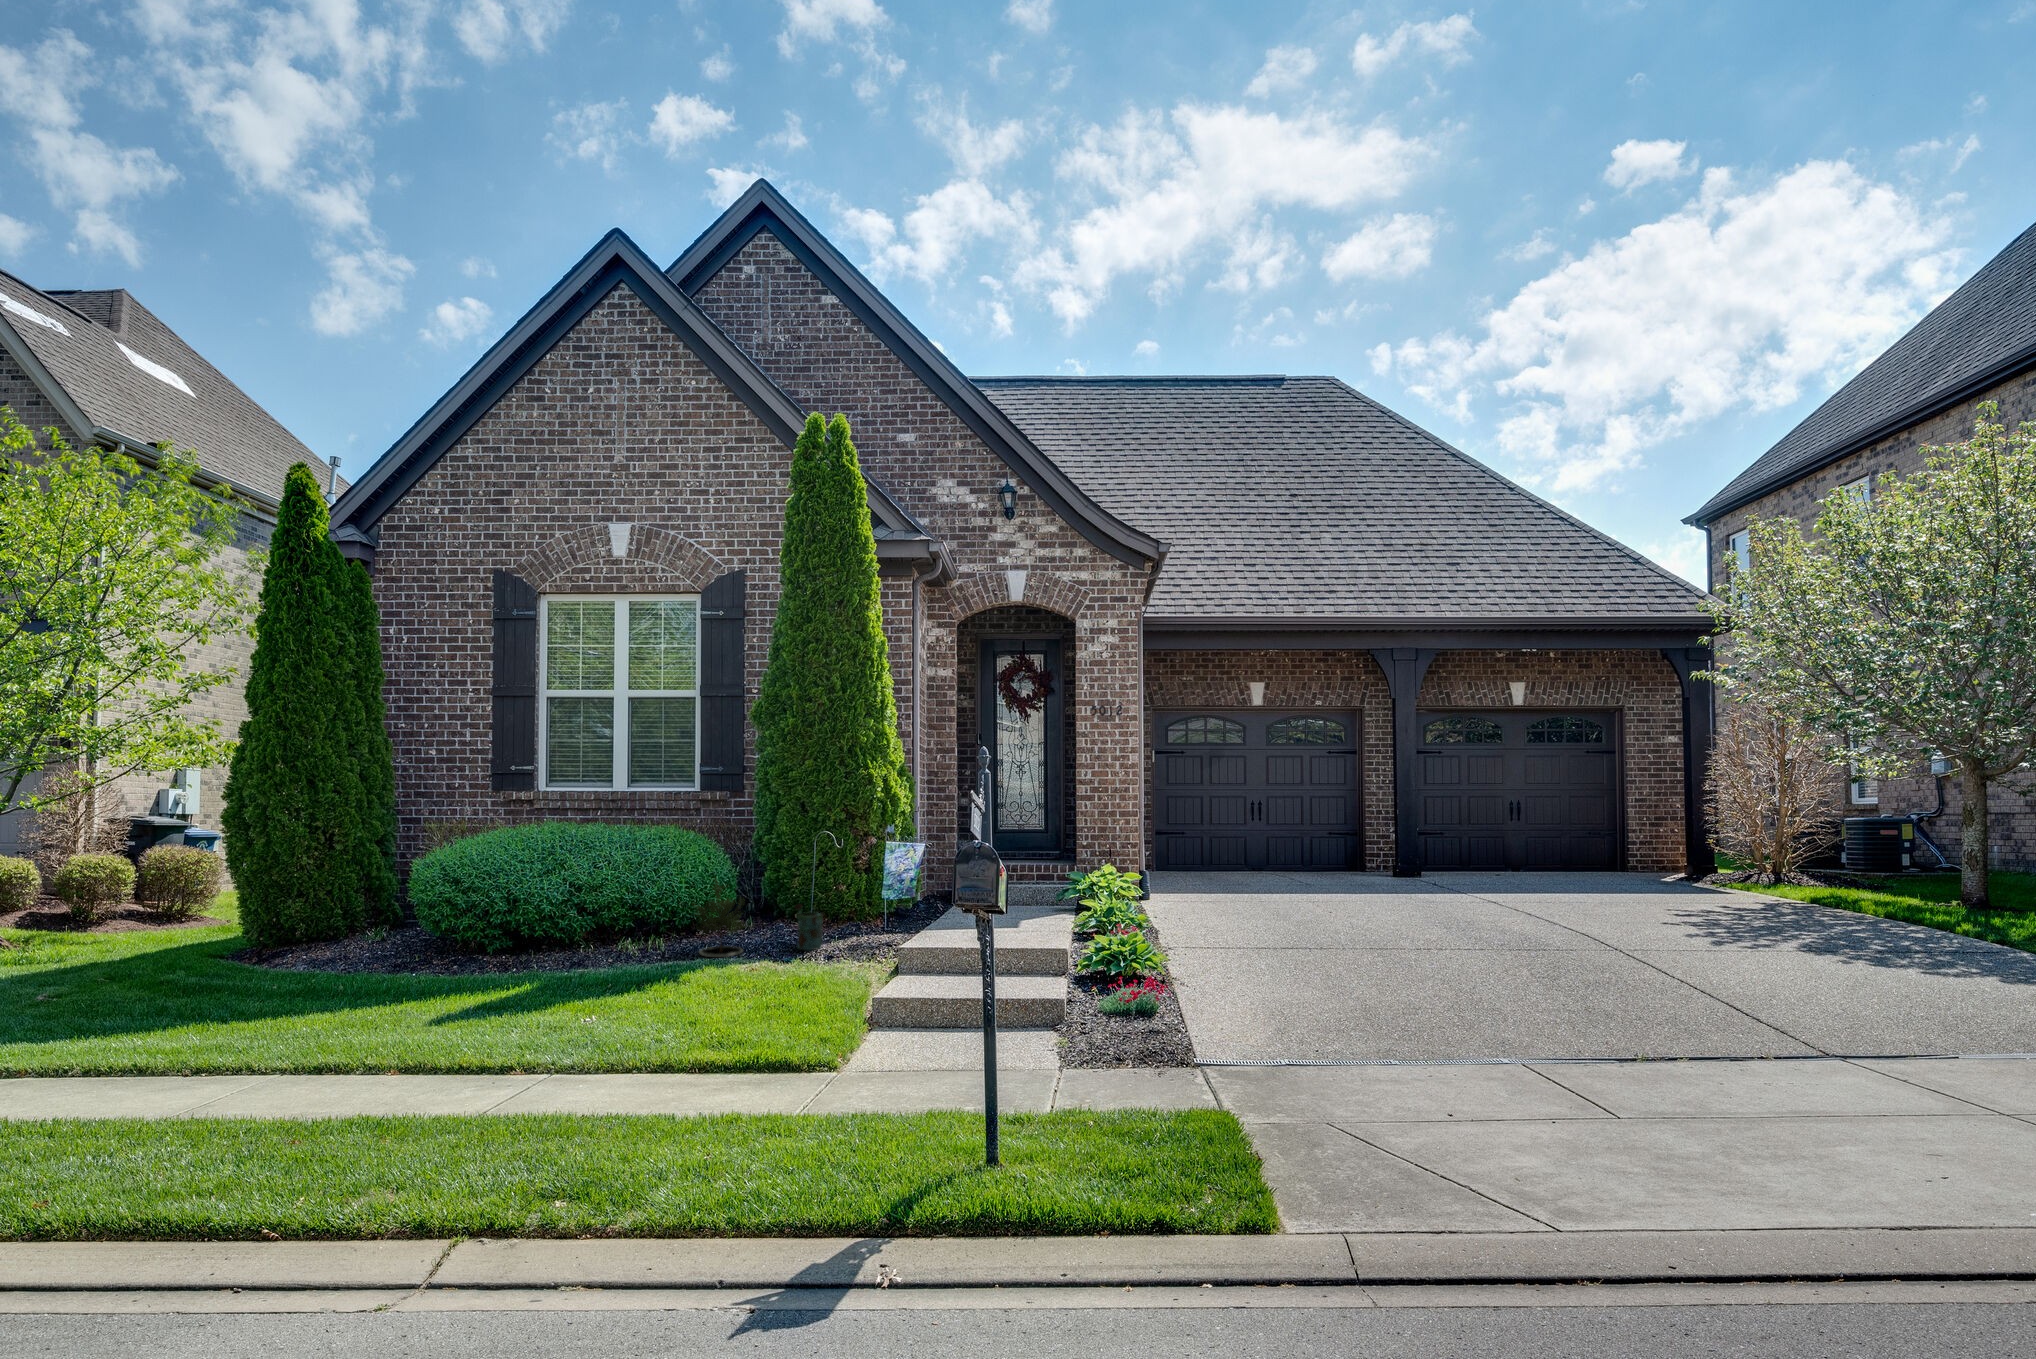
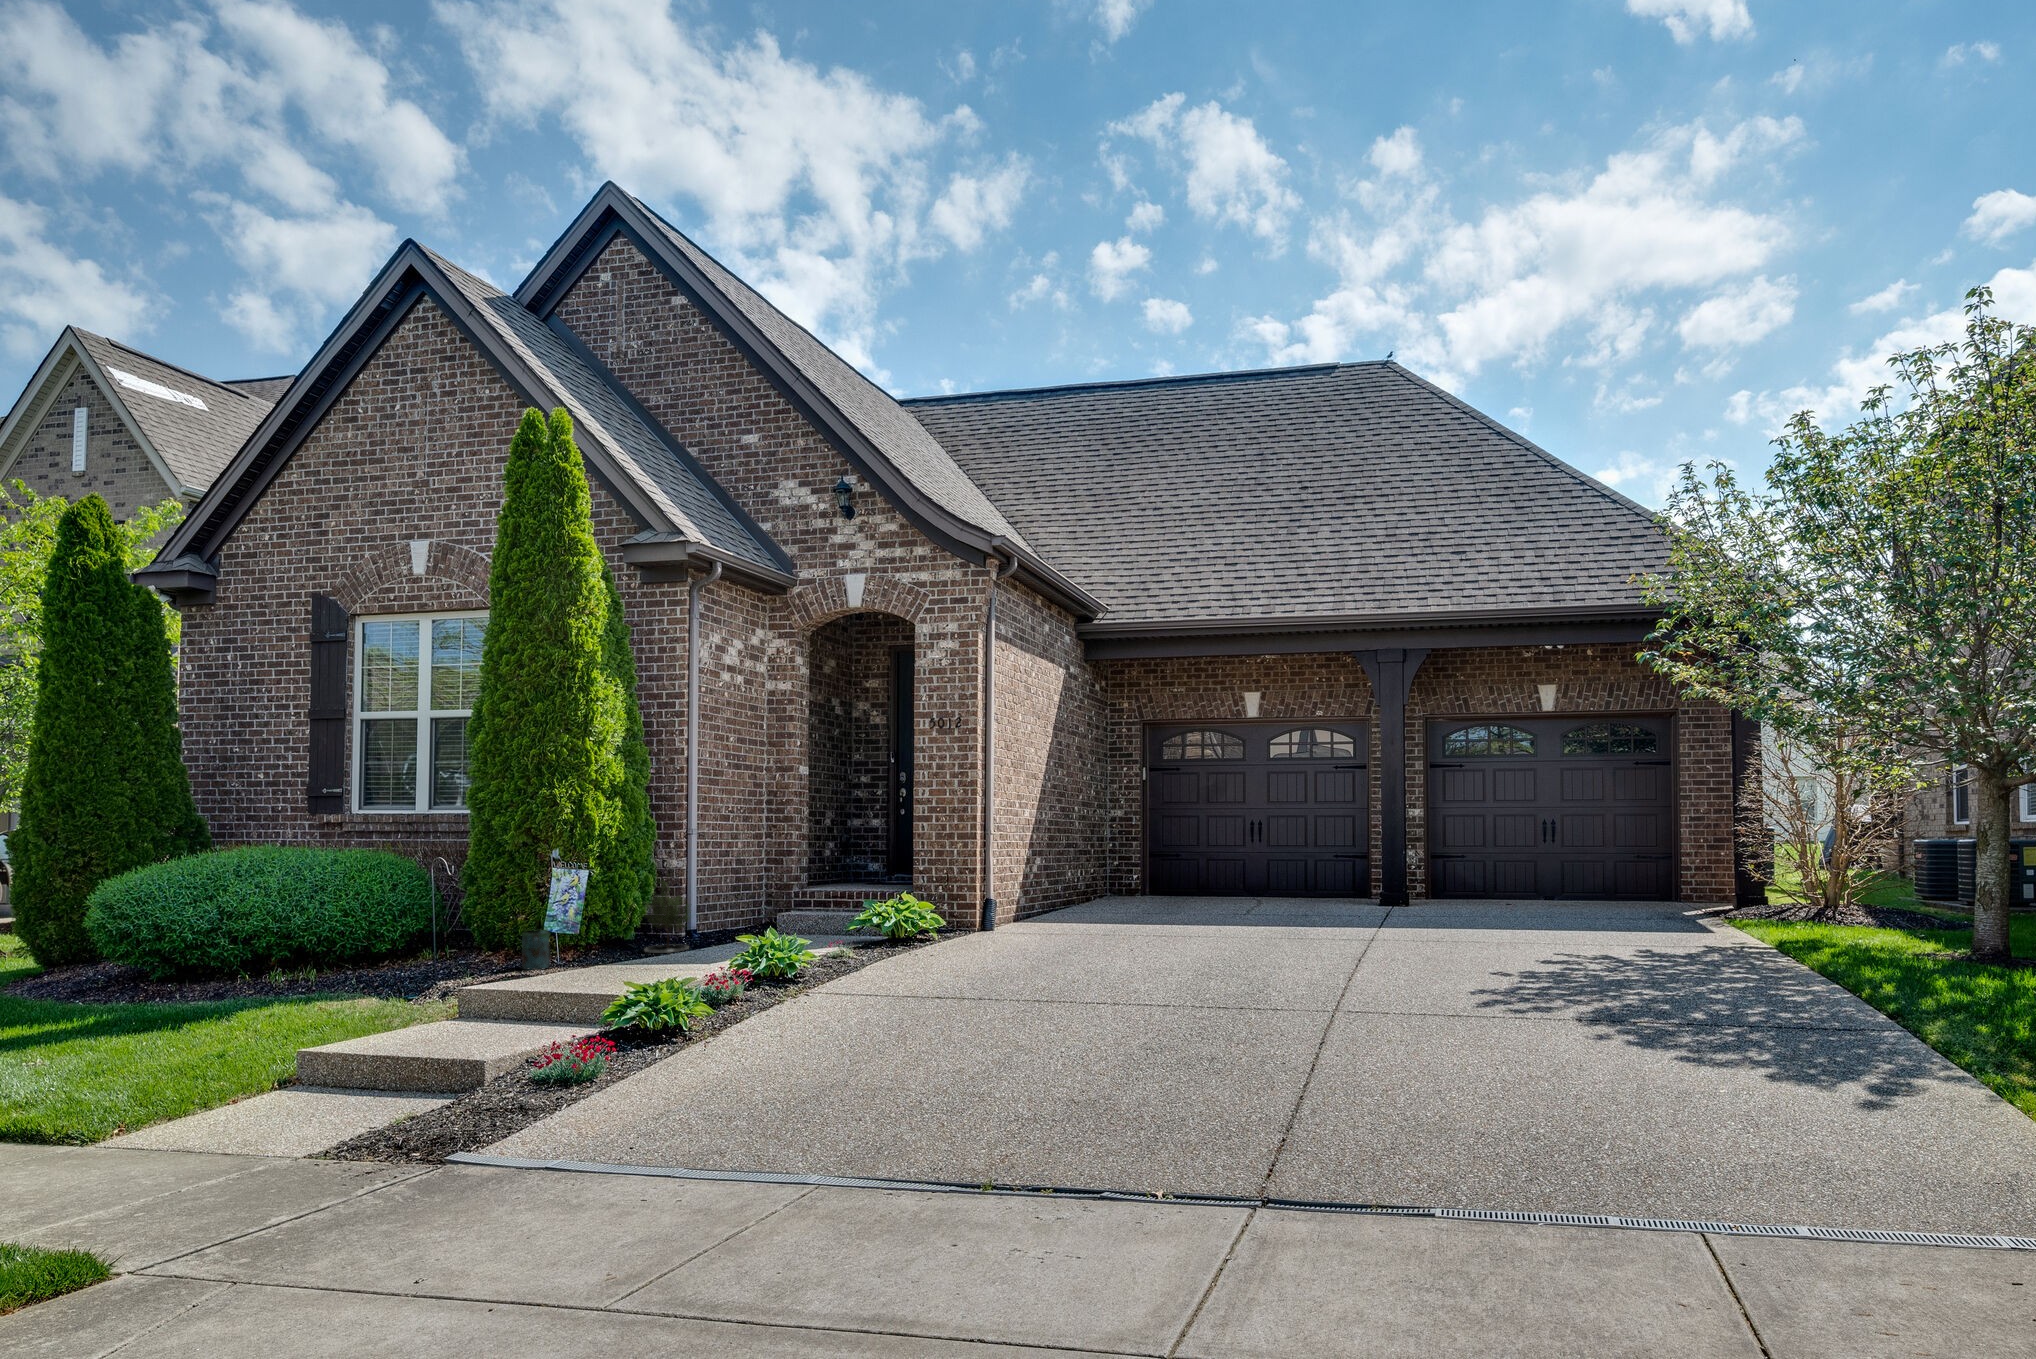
potted tree: present [694,878,745,957] -> present [645,880,691,953]

